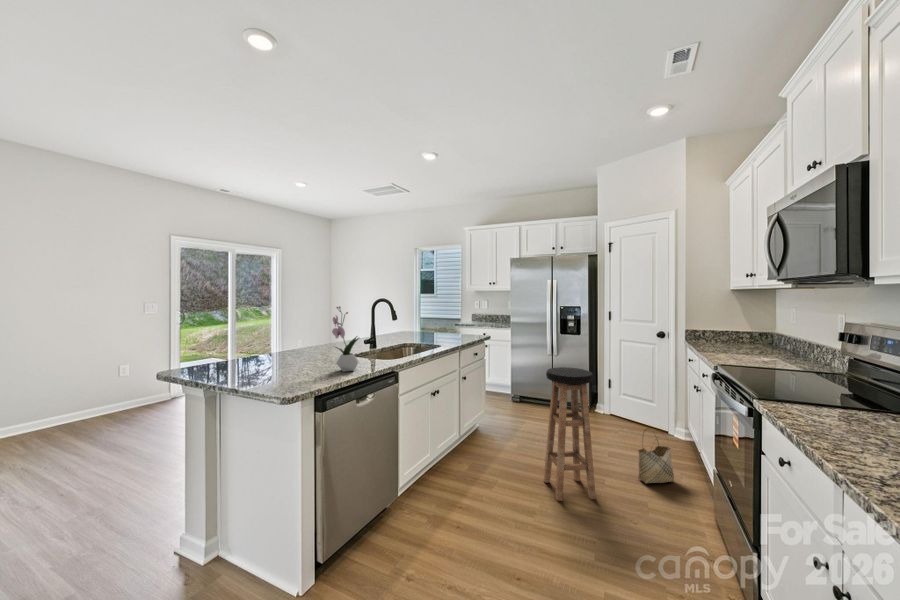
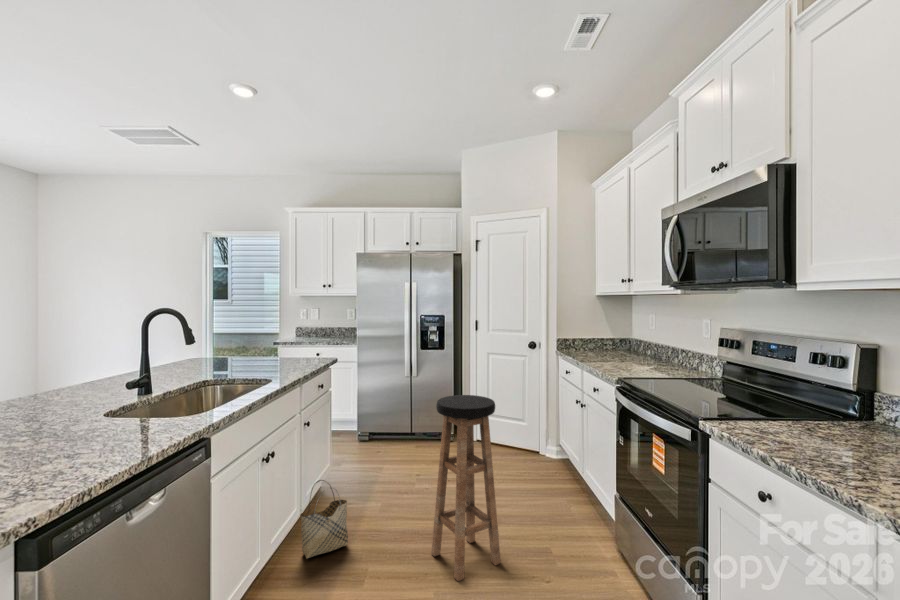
flower arrangement: present [332,307,359,372] -> none [58,321,132,458]
woven basket: present [638,429,674,483] -> present [300,480,348,559]

